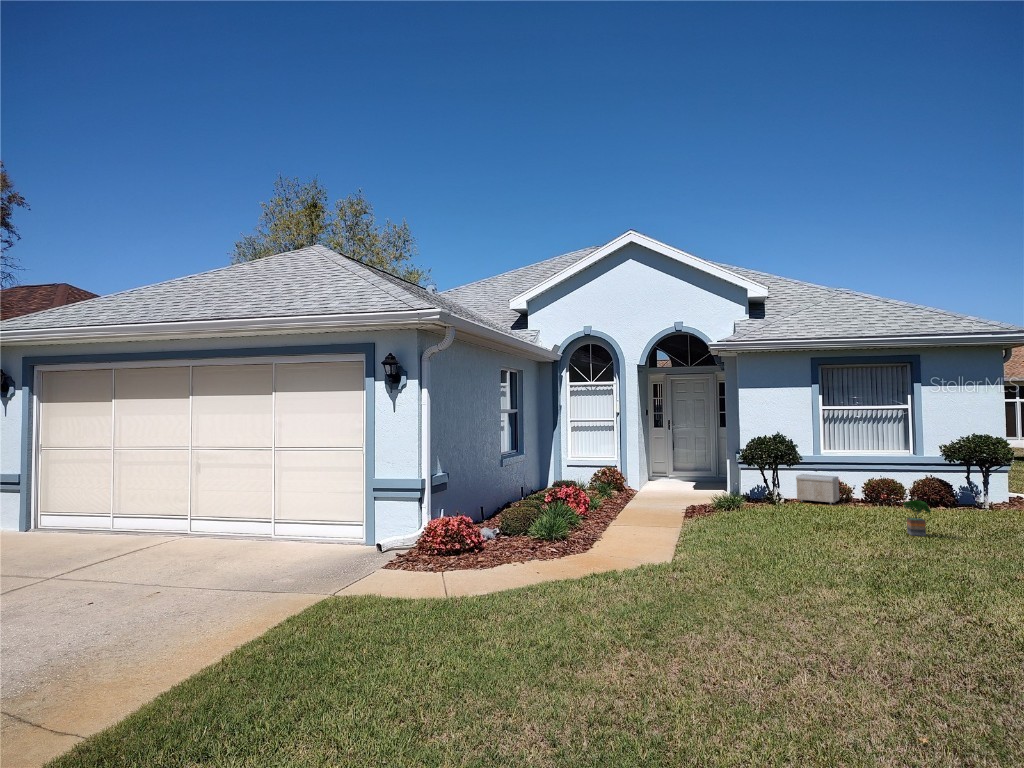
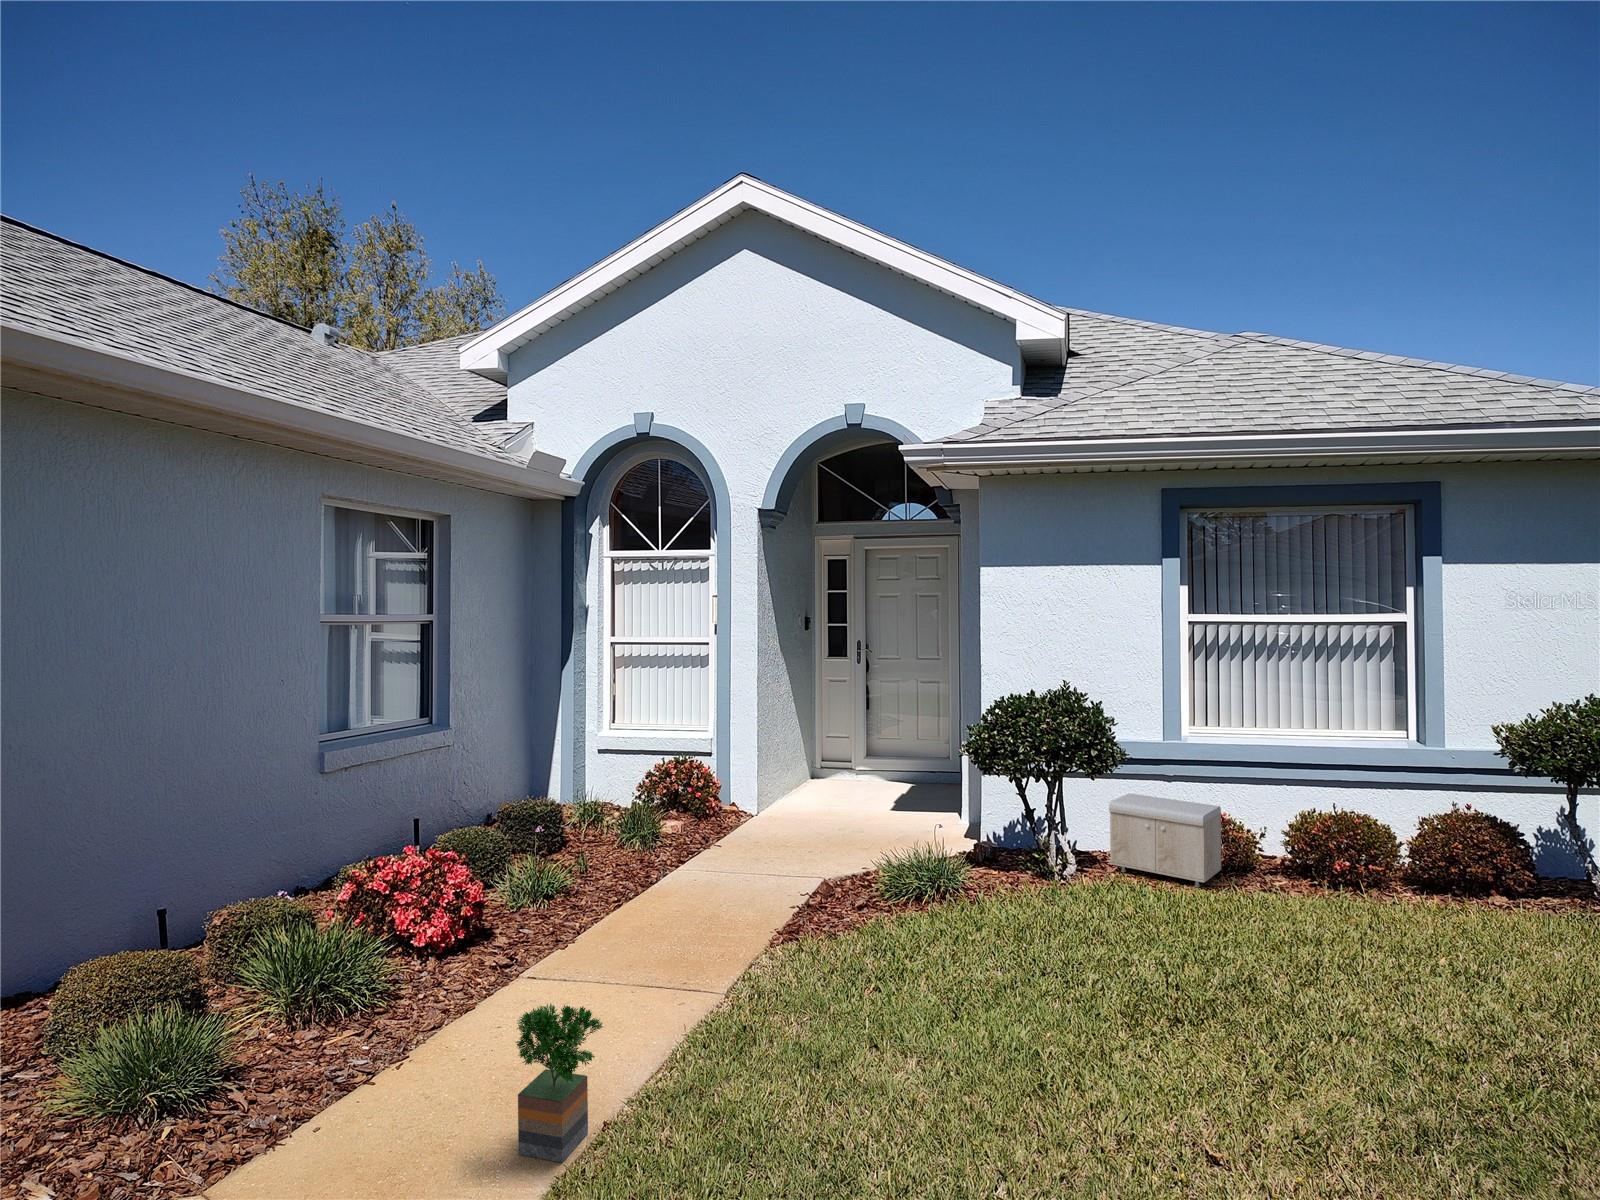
potted tree: present [903,500,931,536] -> present [516,1004,603,1163]

